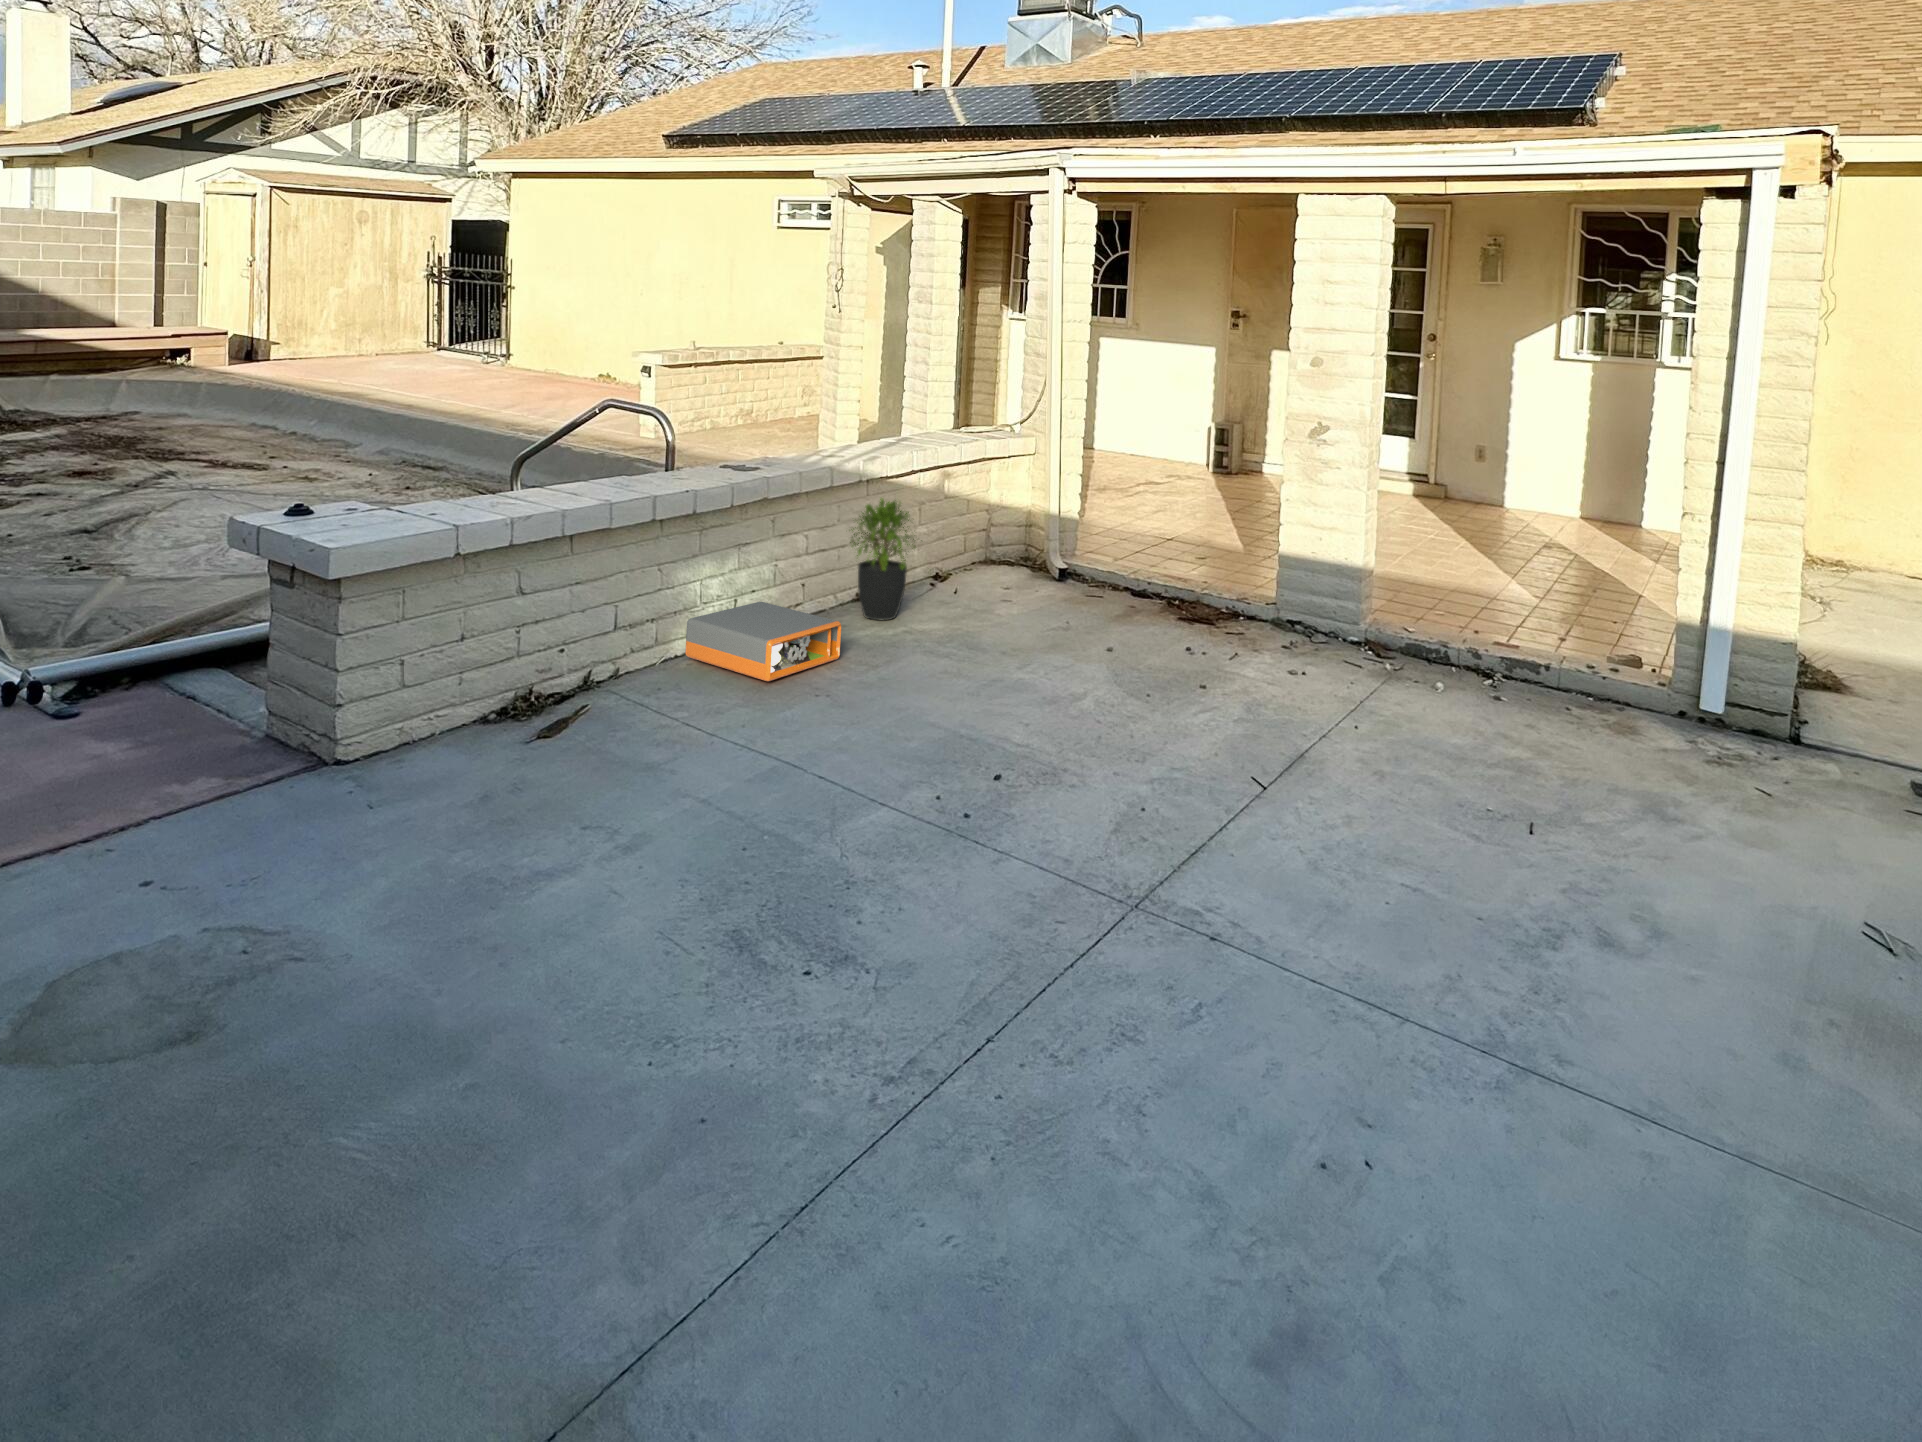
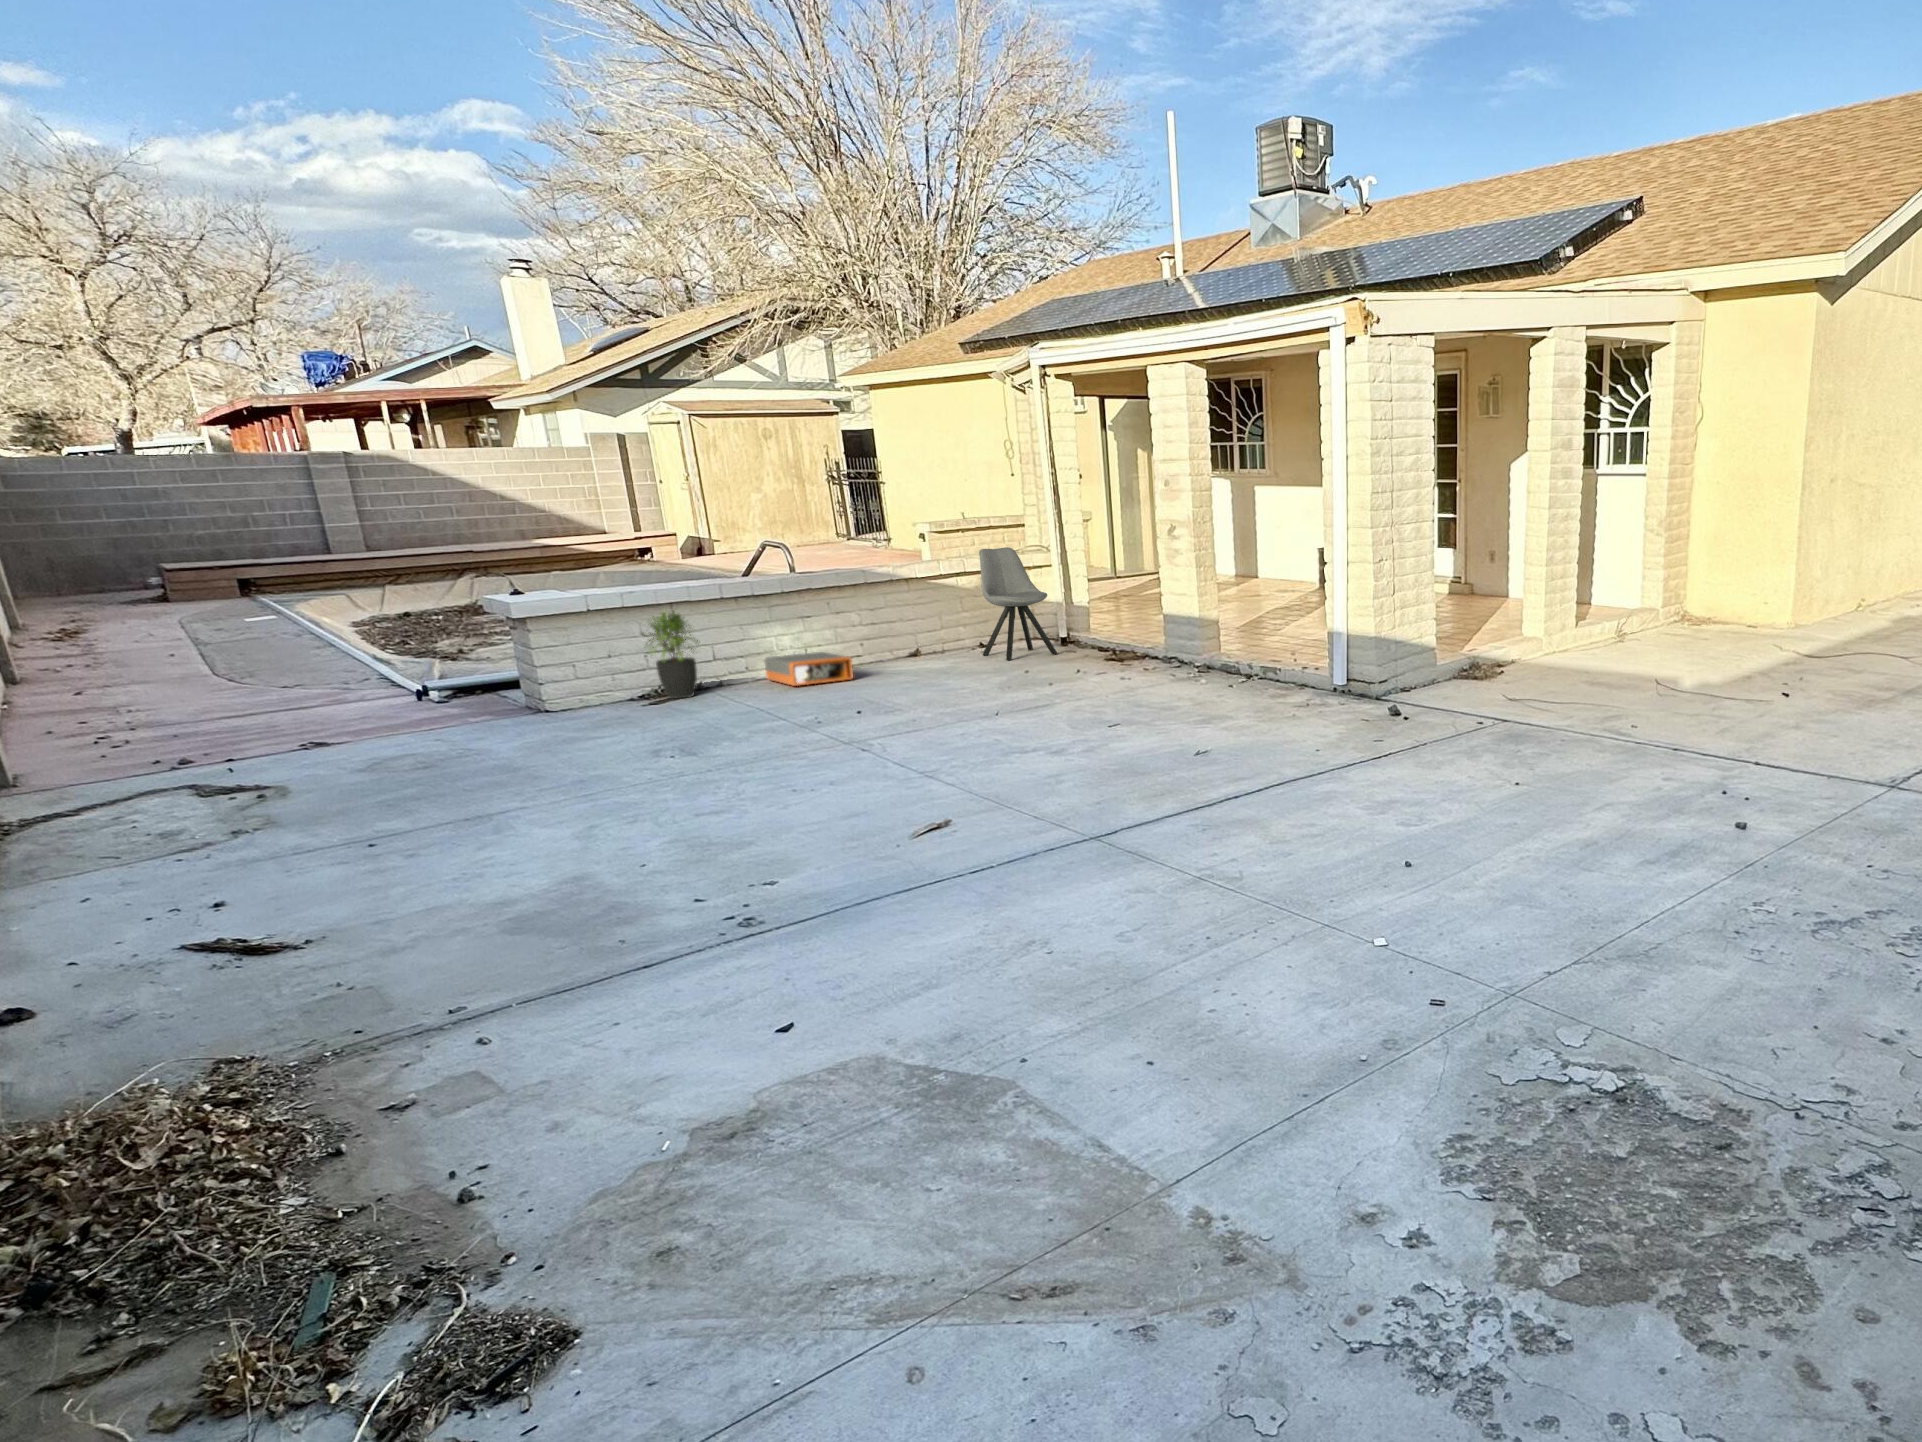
chair: none [942,429,1051,605] -> present [979,547,1058,660]
potted plant: present [850,498,922,621] -> present [646,610,700,699]

